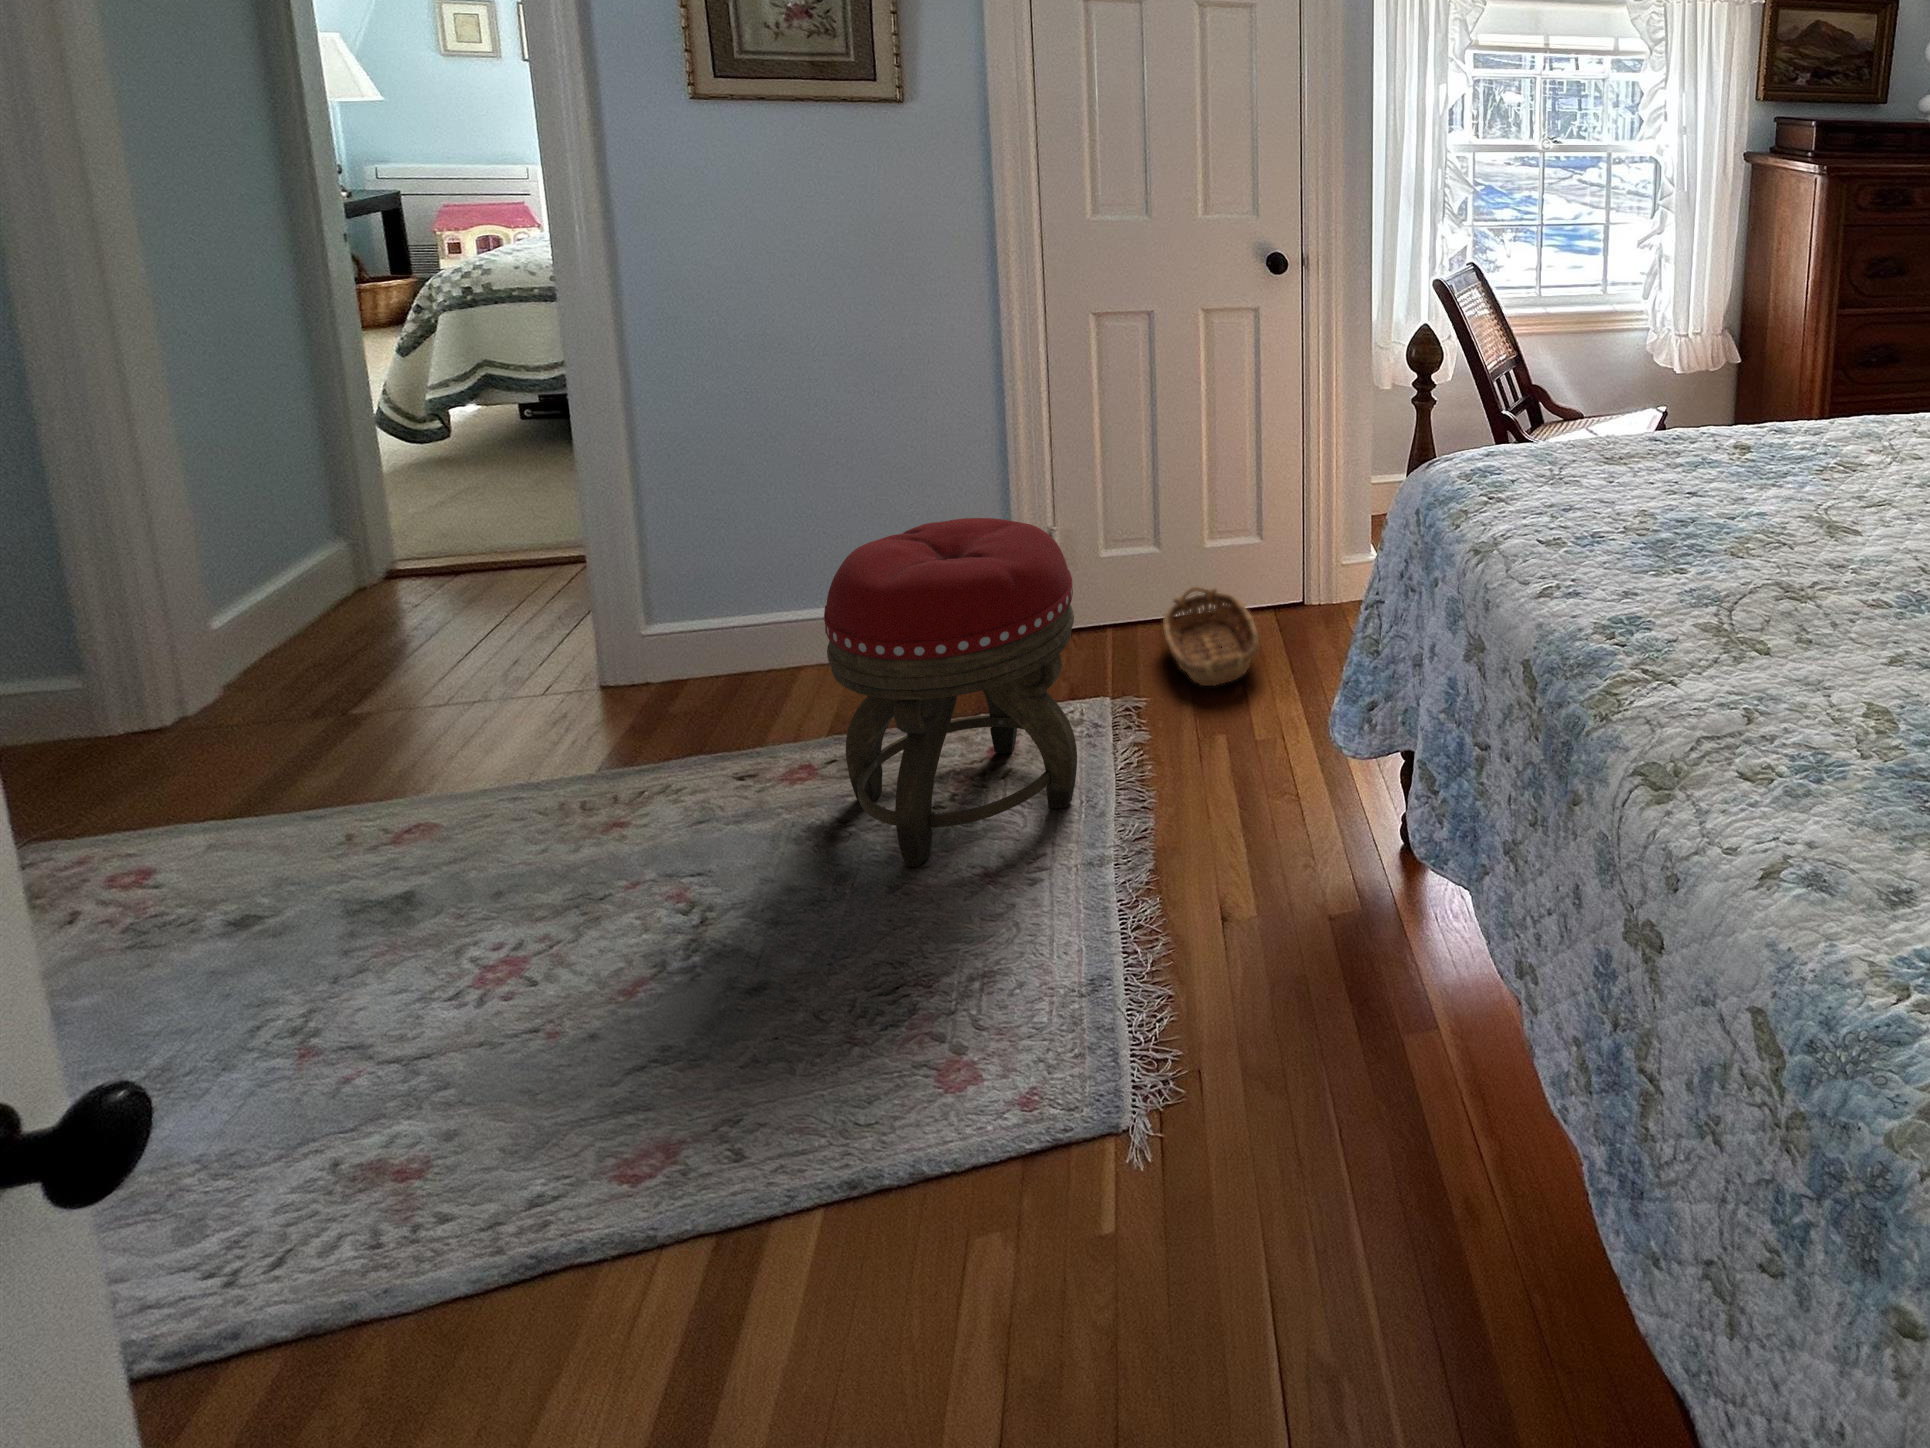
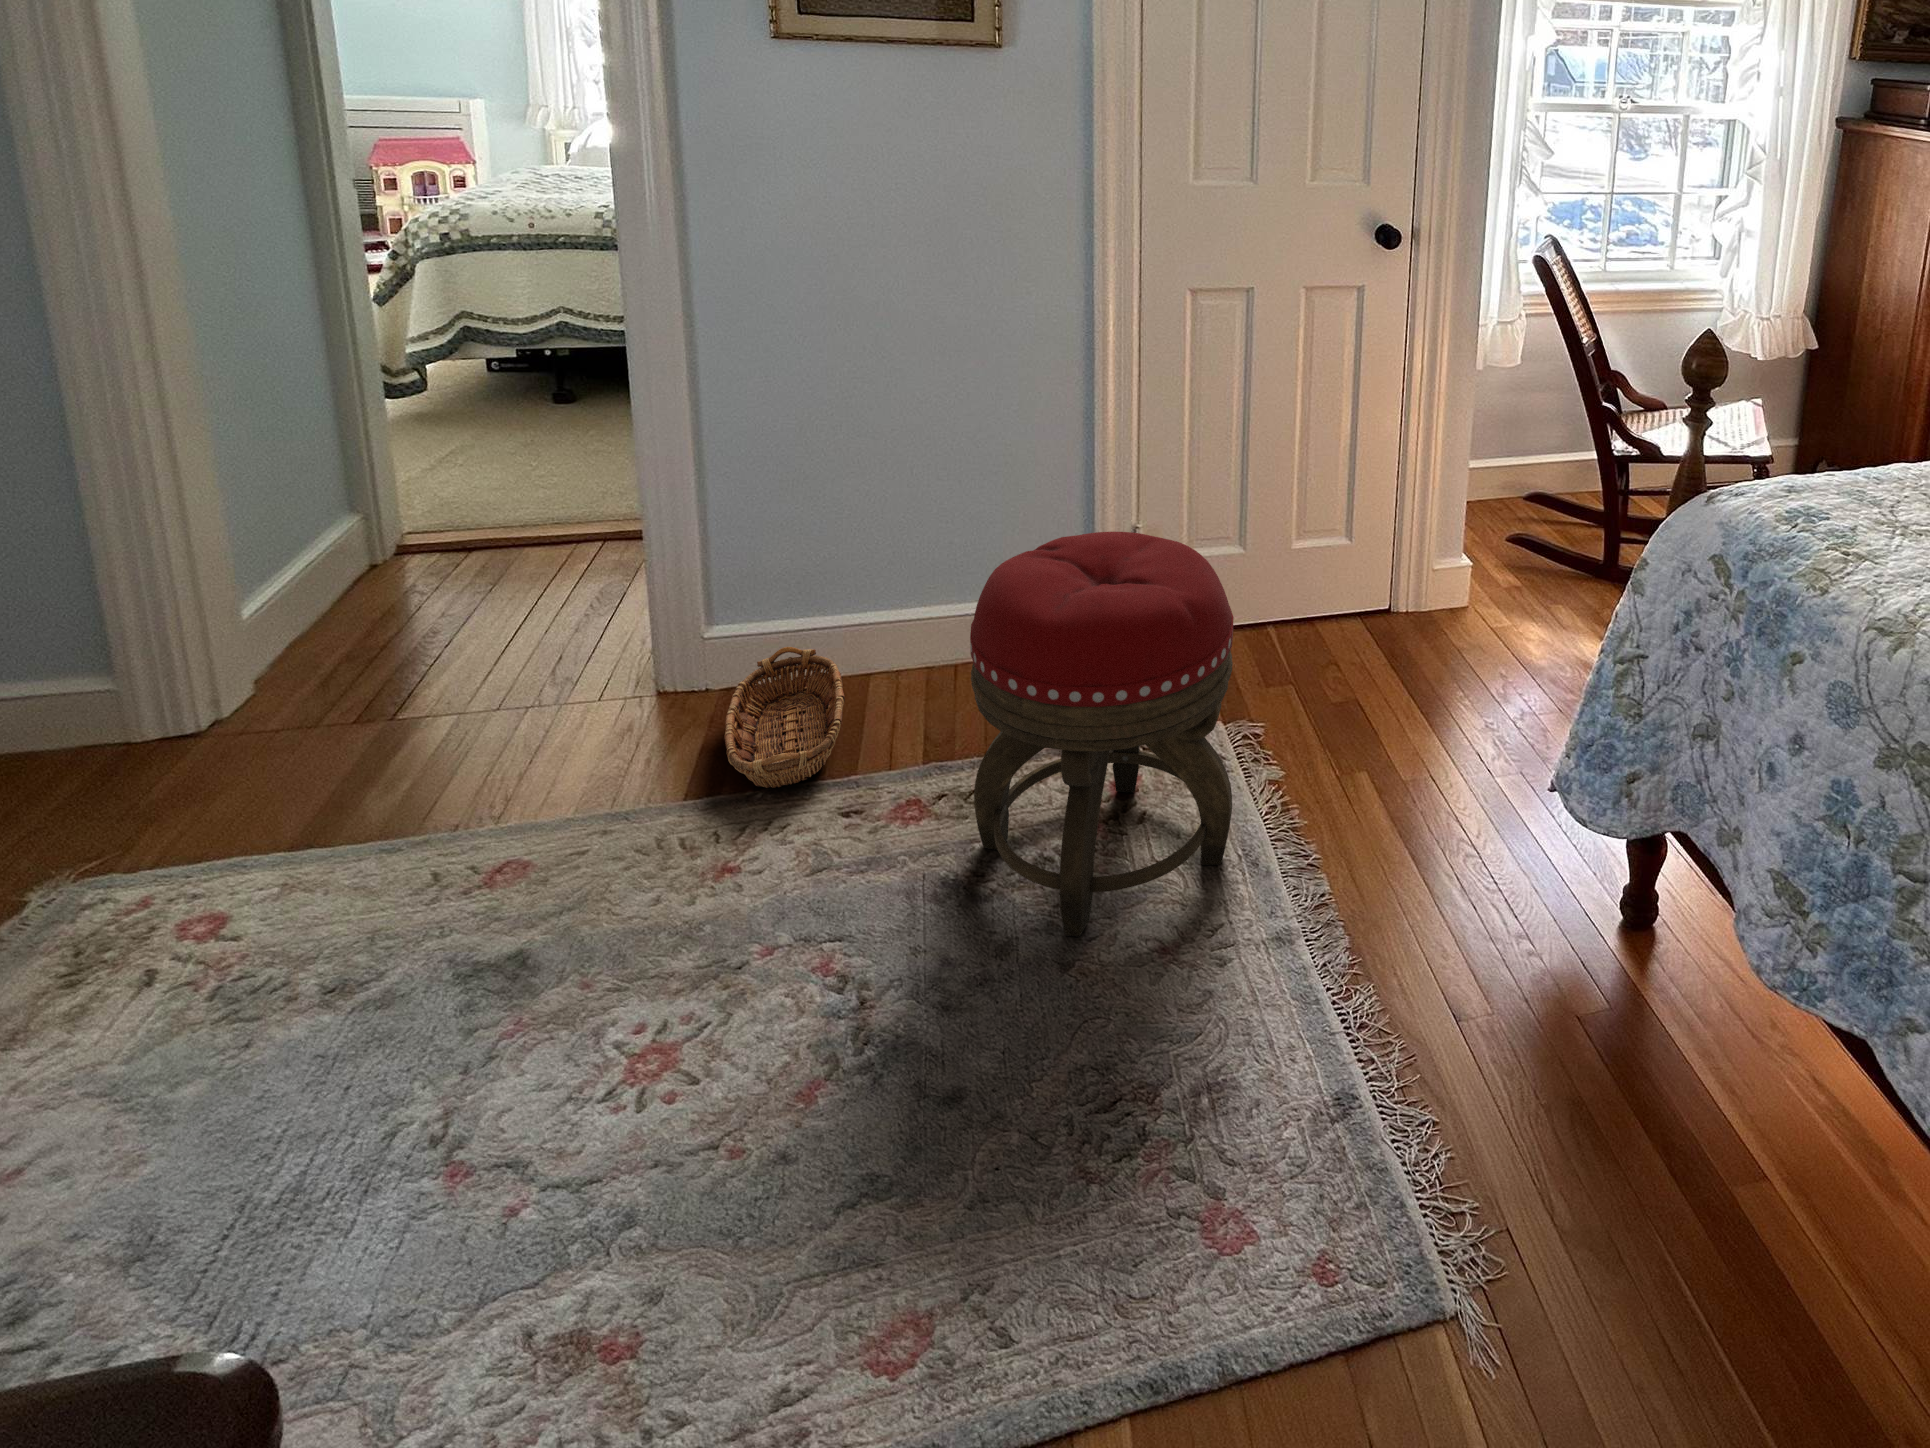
basket: present [1163,587,1259,686] -> present [724,647,845,788]

